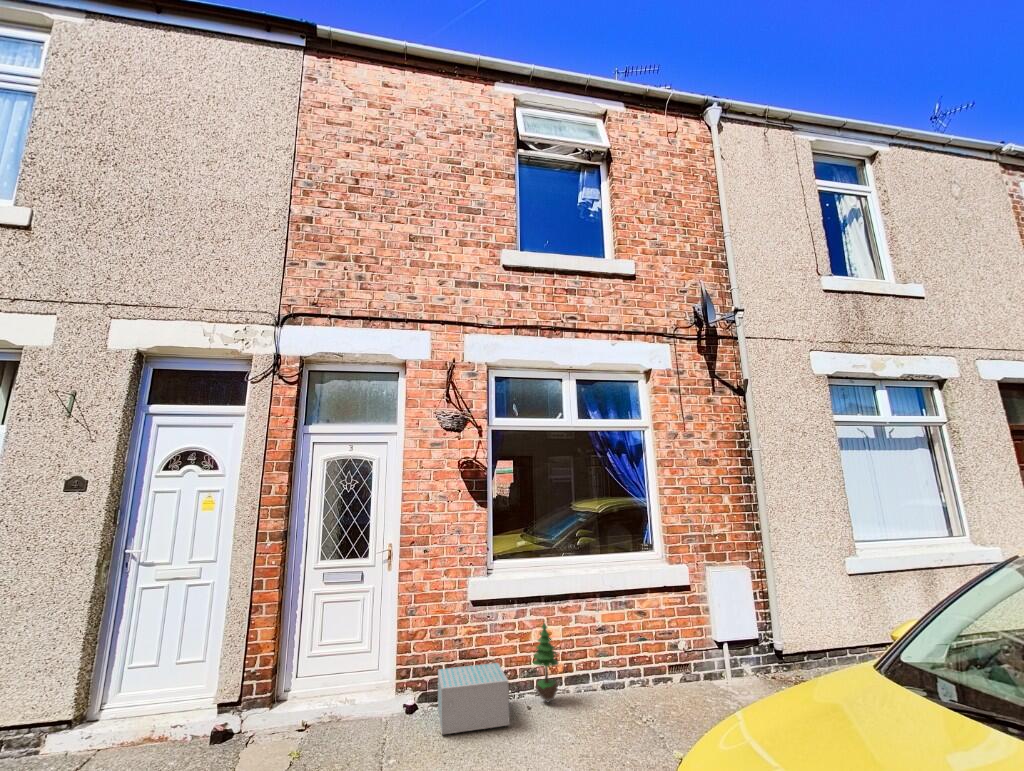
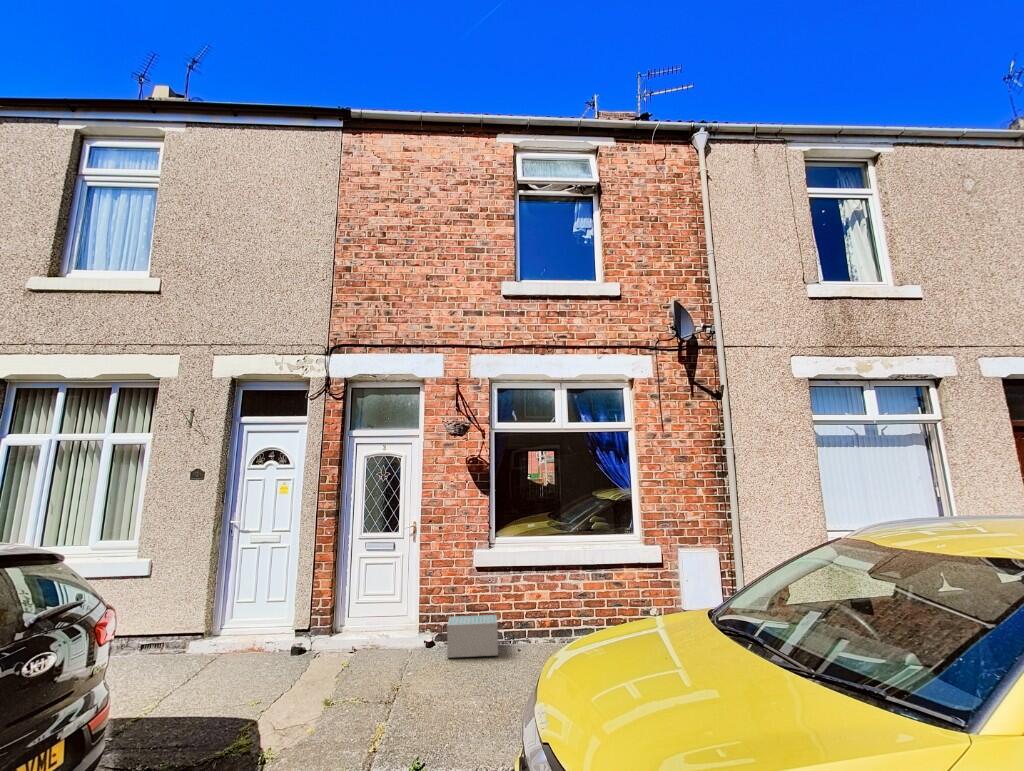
potted tree: present [533,623,558,702] -> none [523,584,544,647]

